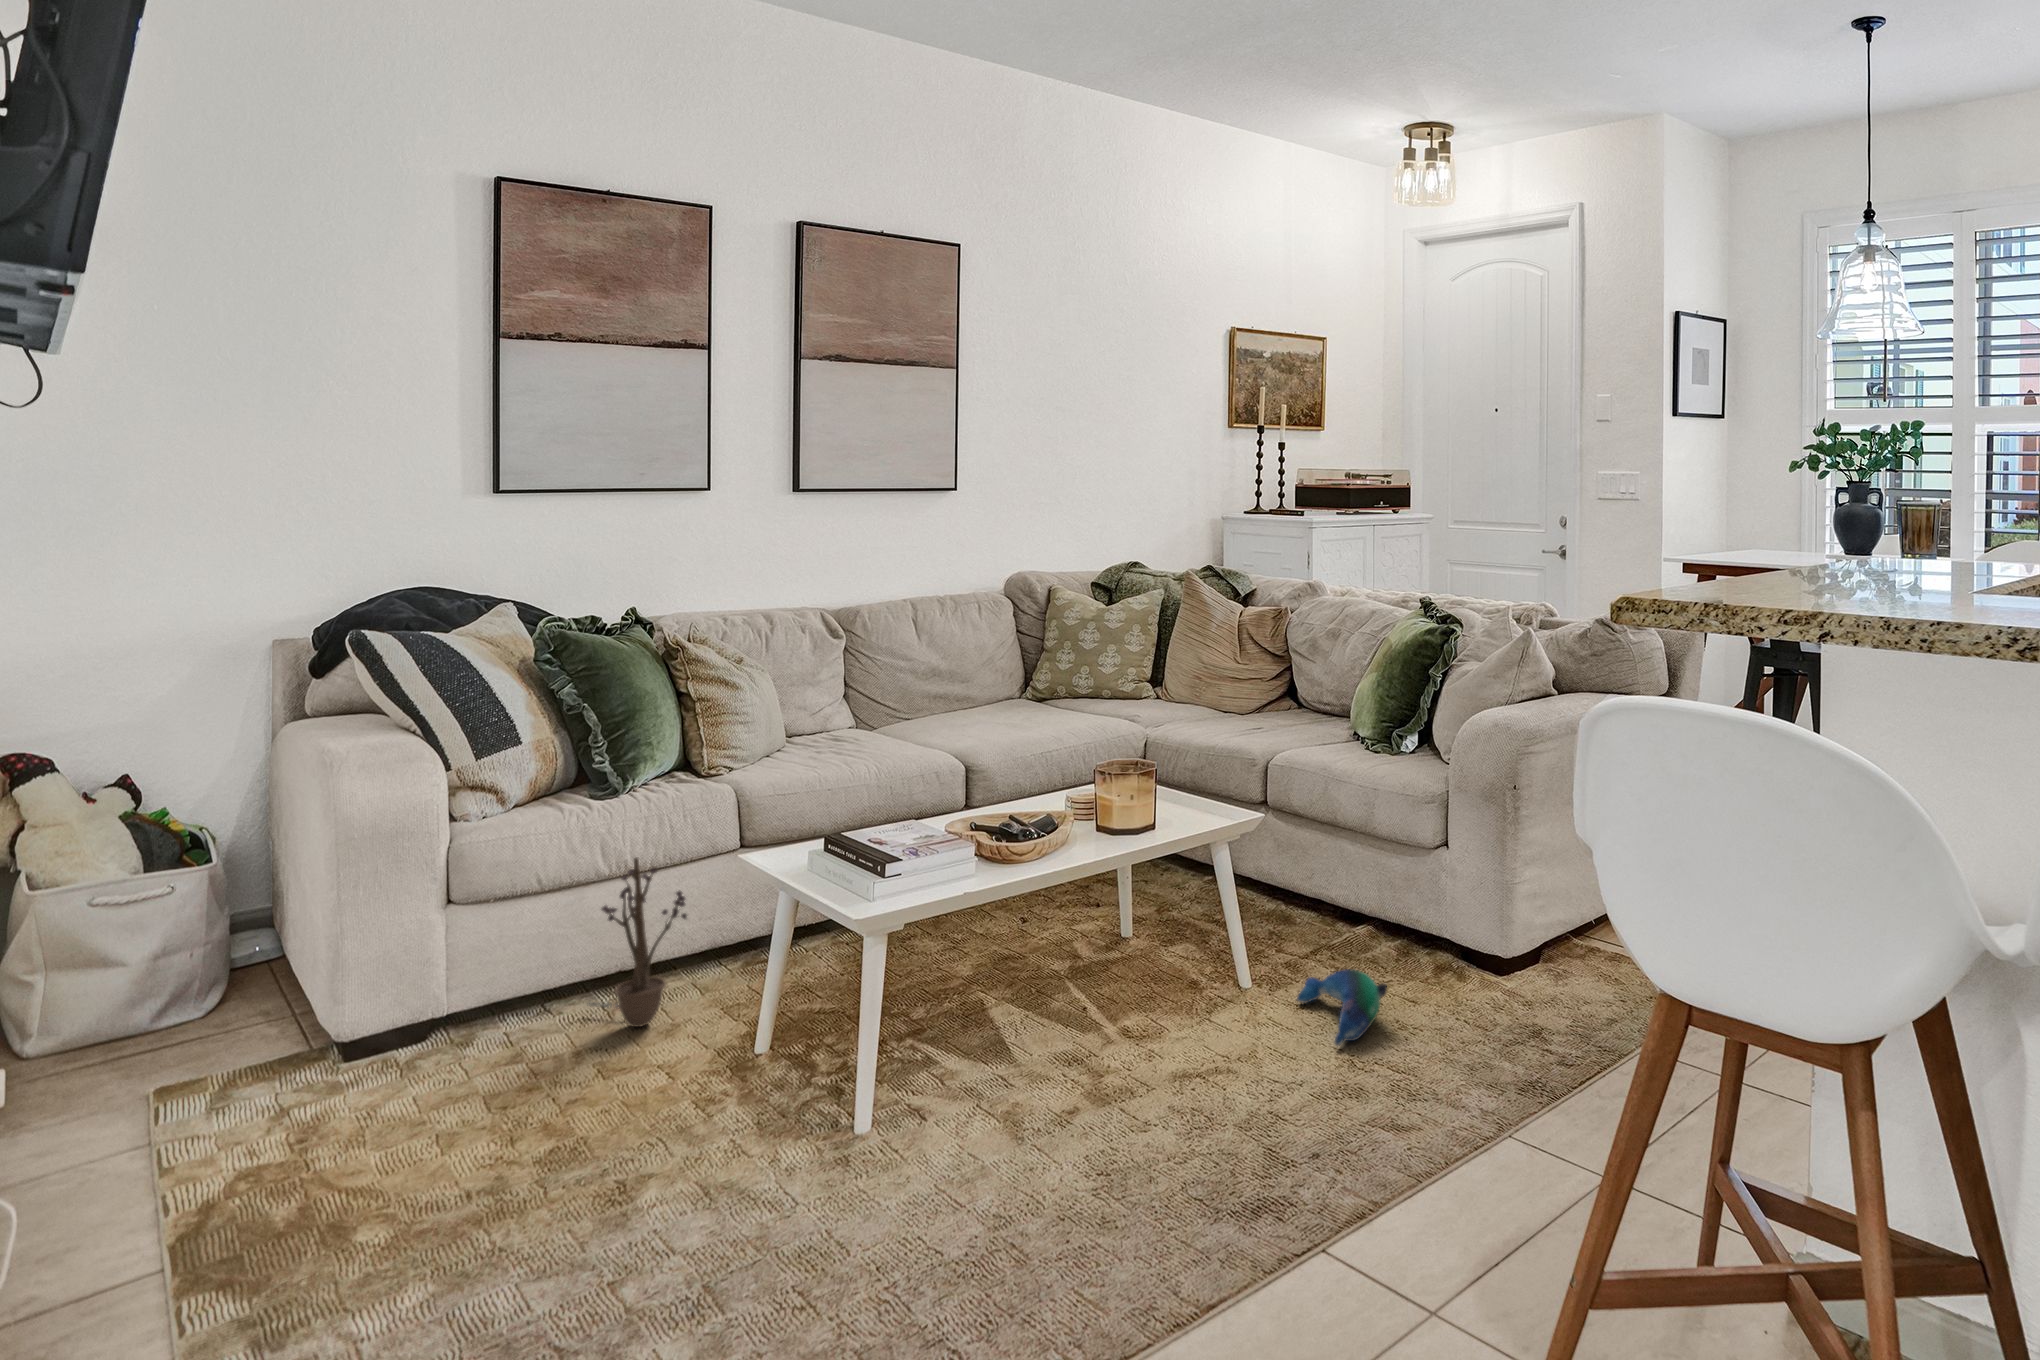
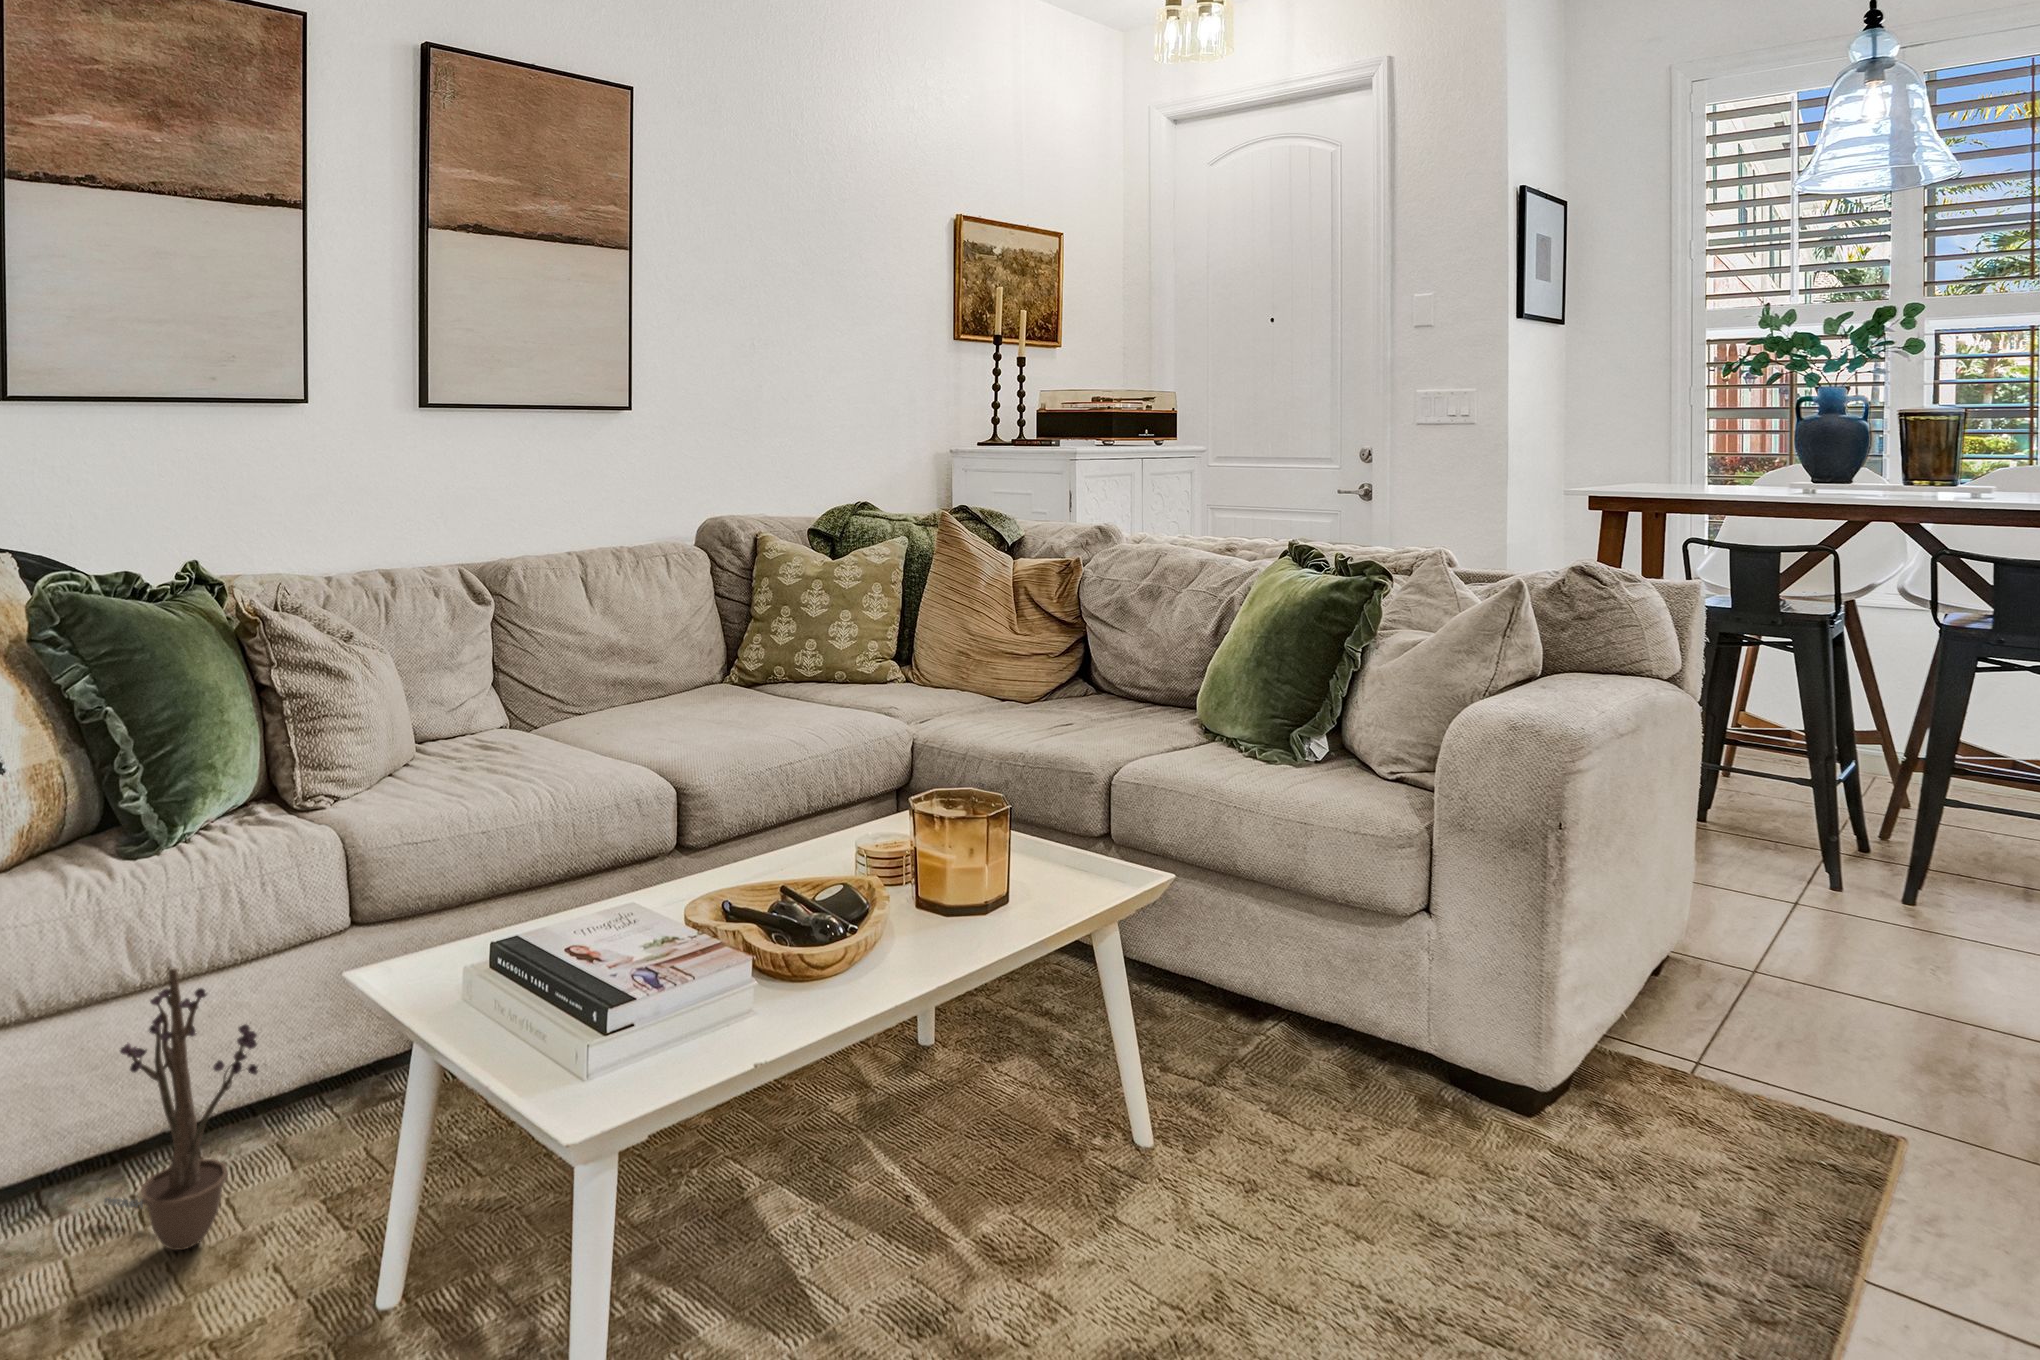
plush toy: present [1297,969,1387,1046] -> none [1245,1136,1418,1298]

